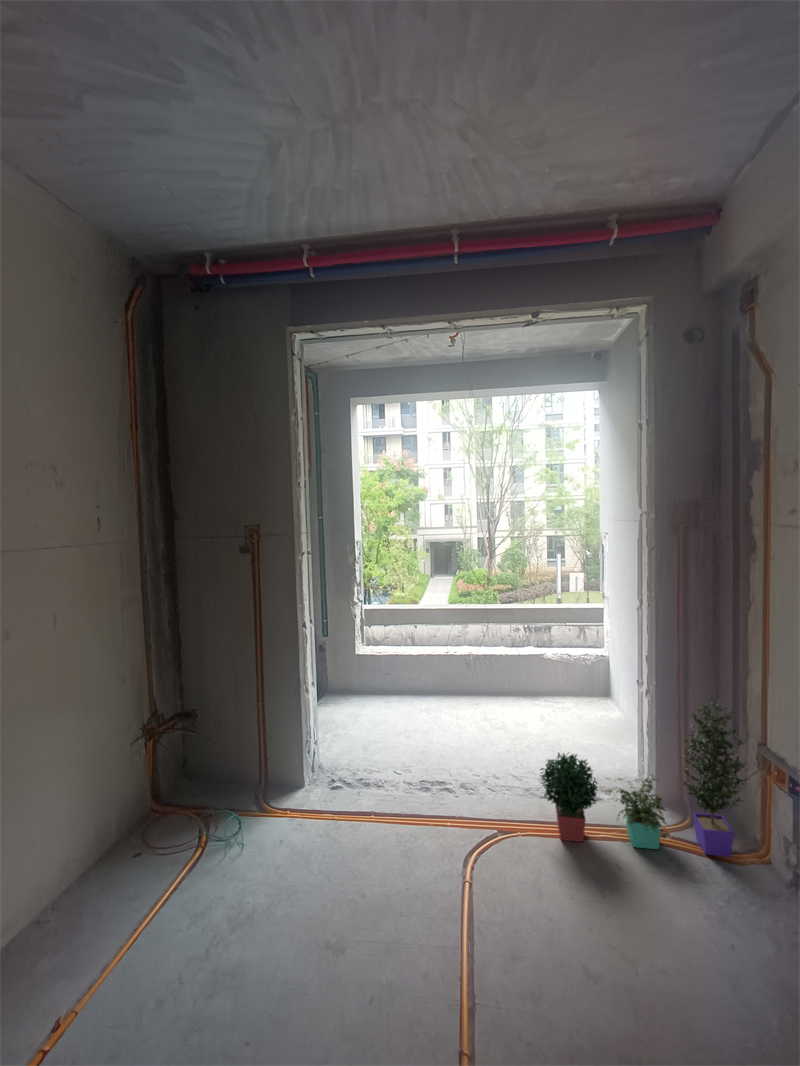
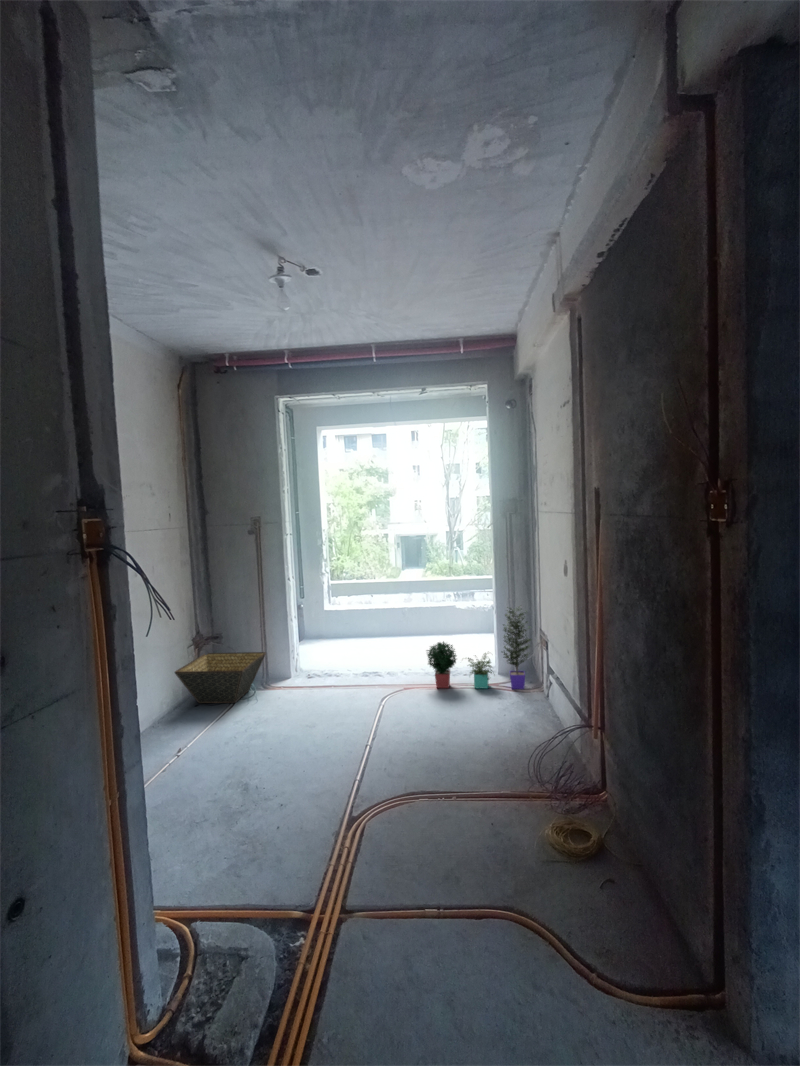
basket: none [88,751,264,868] -> present [175,652,266,703]

